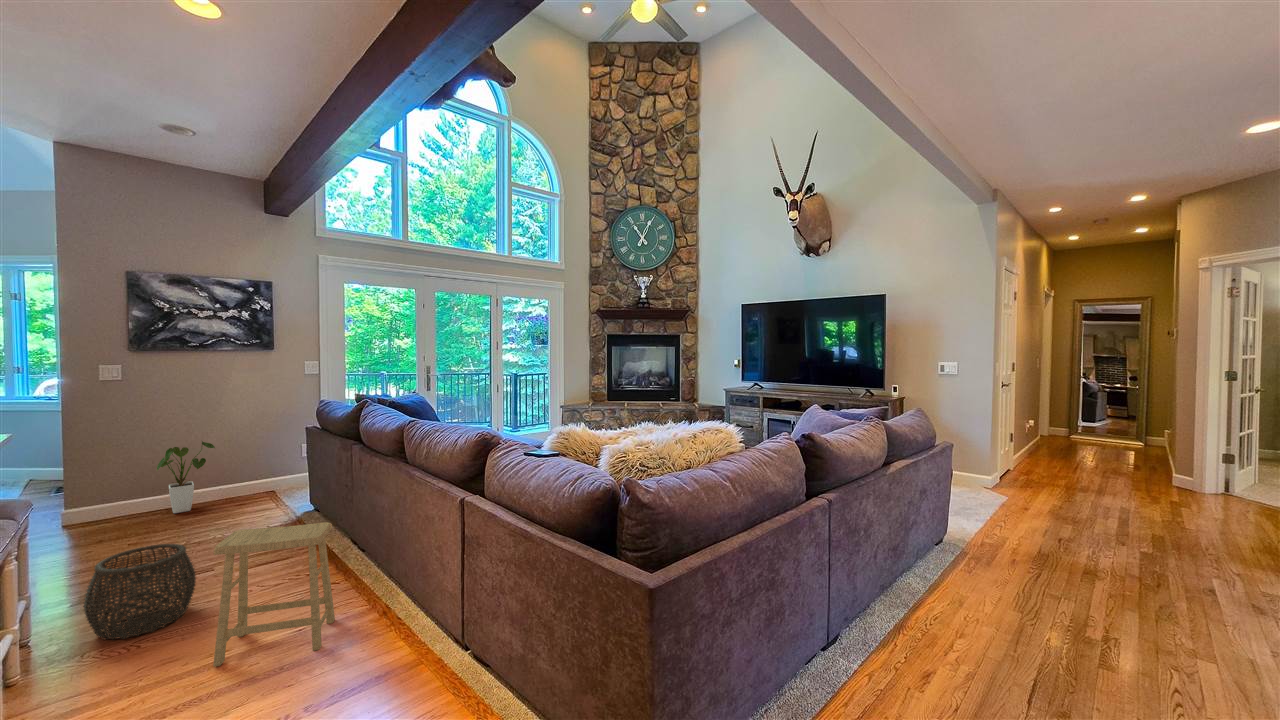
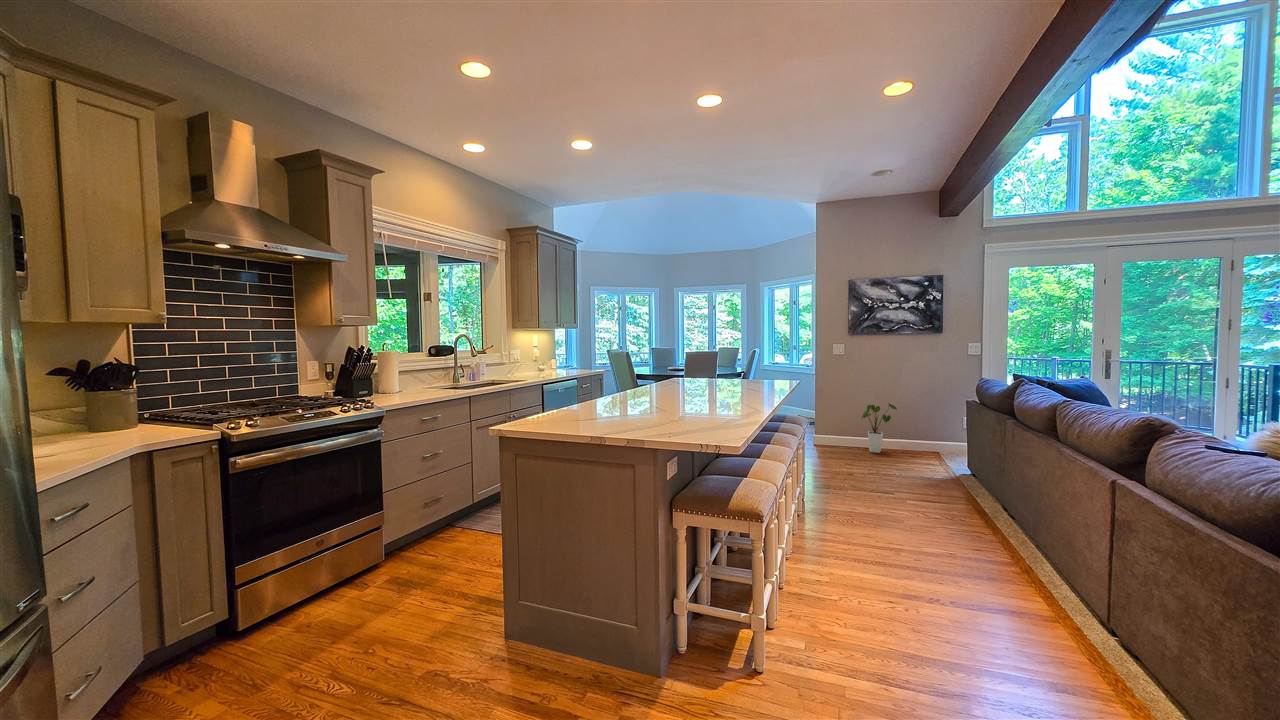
footstool: present [213,522,335,667] -> none [893,463,981,572]
woven basket: present [84,544,196,640] -> none [829,461,884,516]

